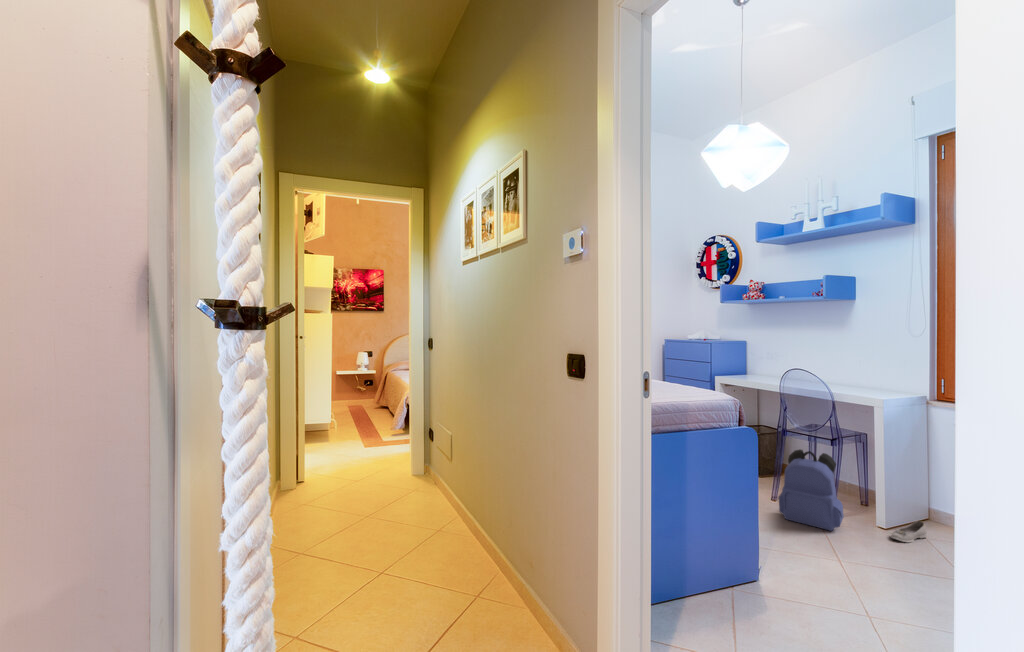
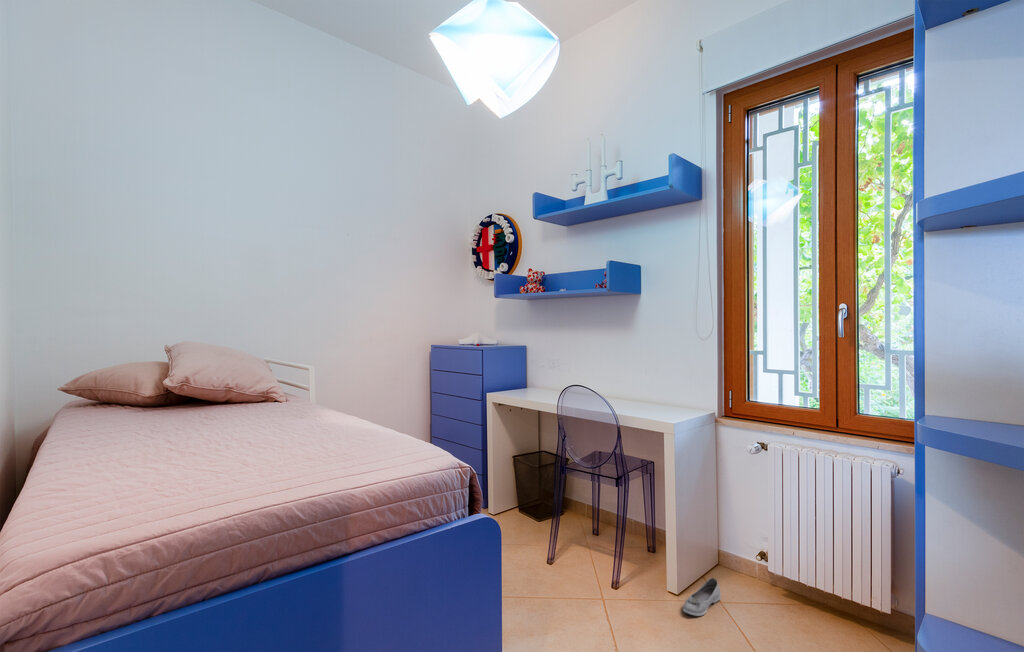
backpack: present [779,449,844,531] -> none [552,499,630,615]

